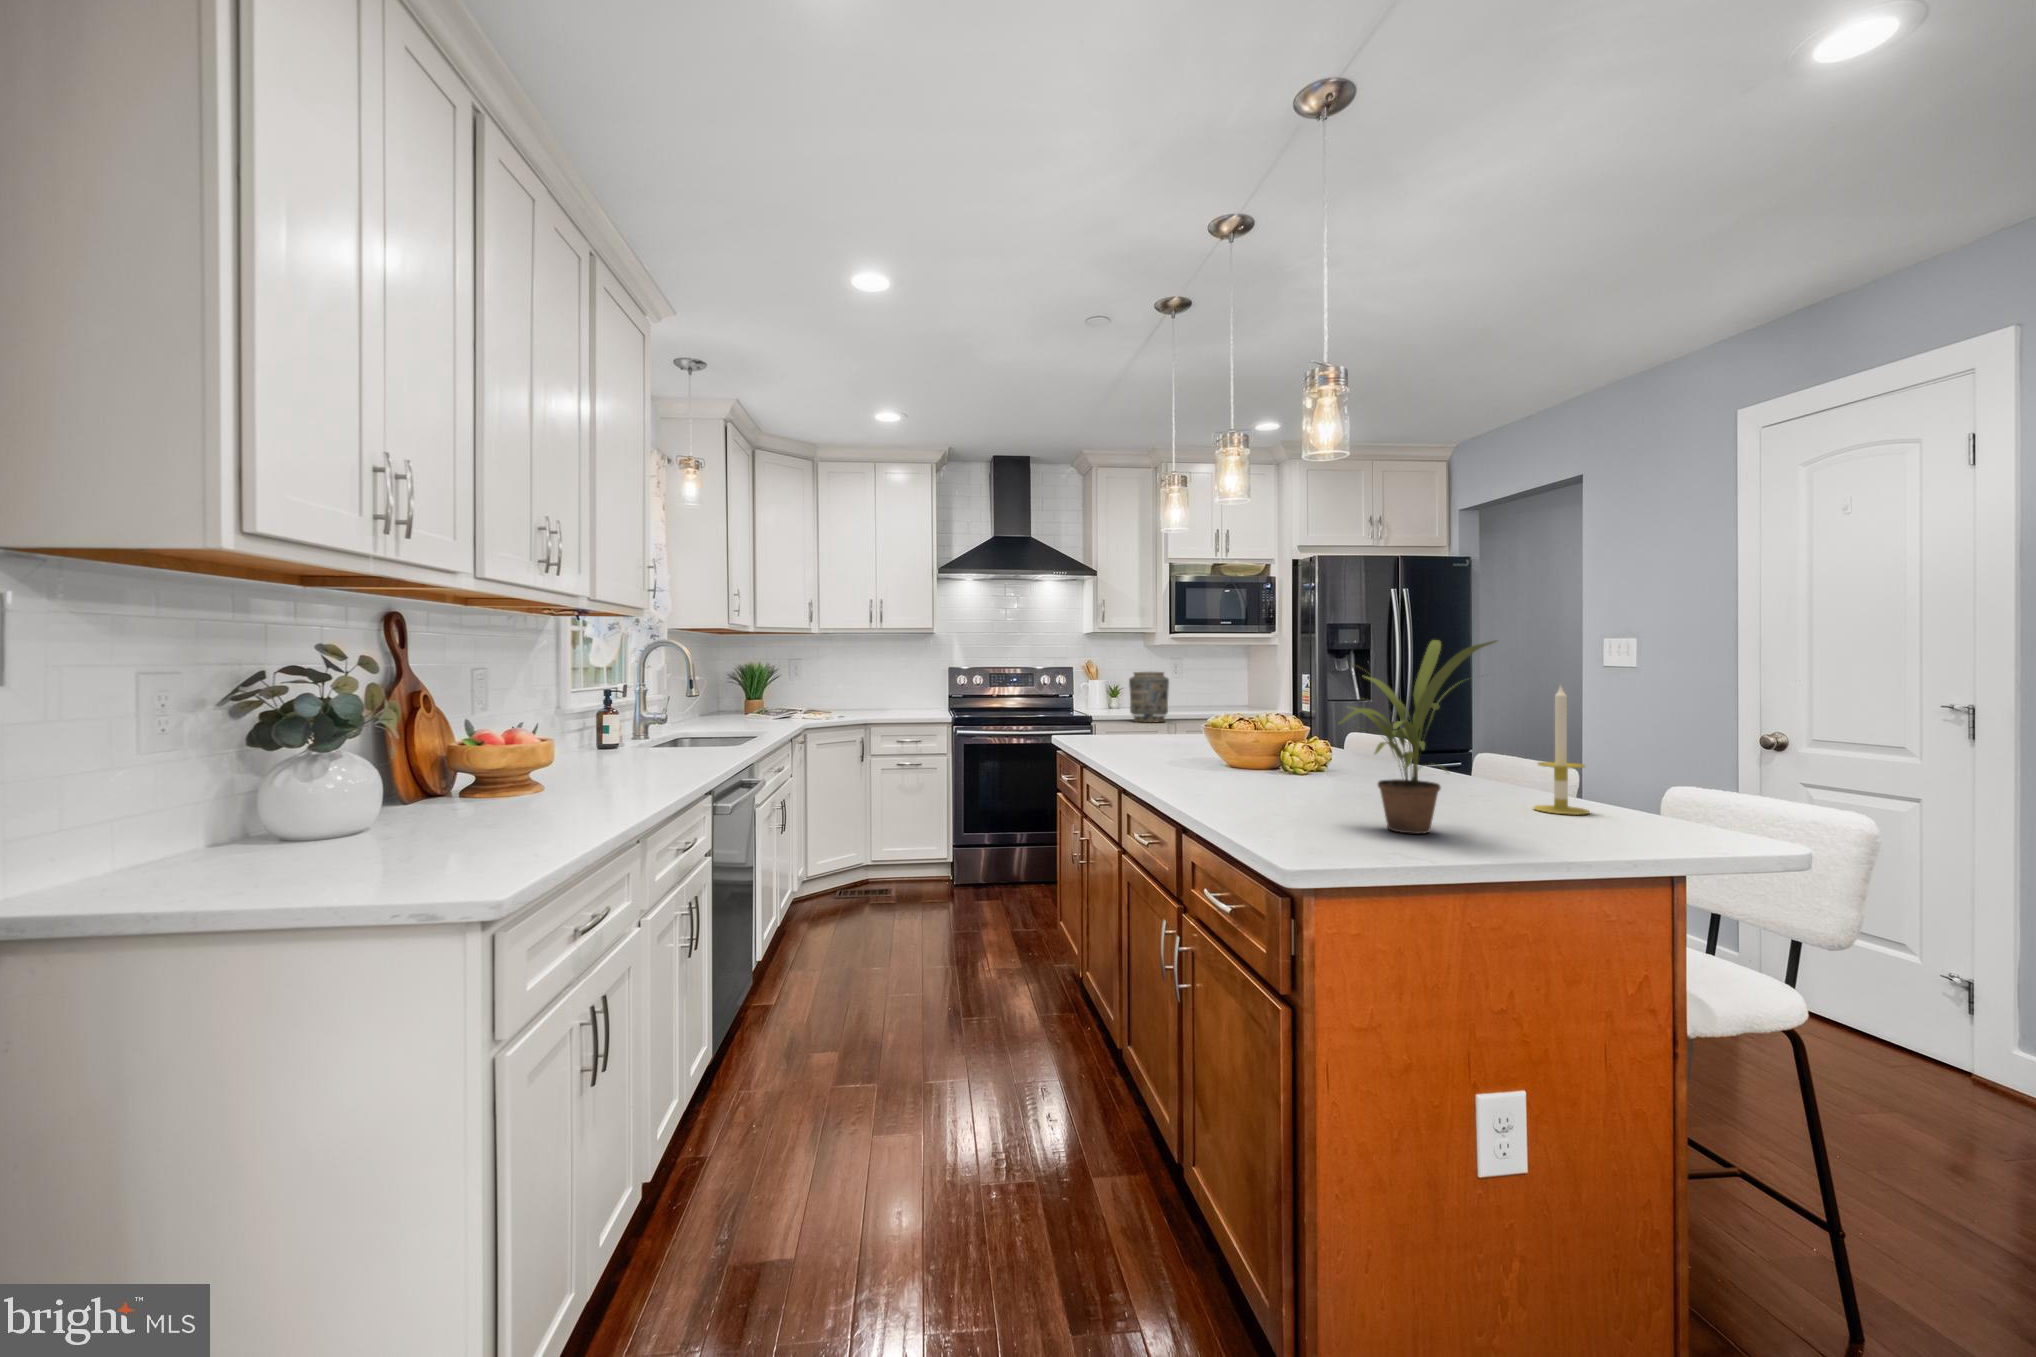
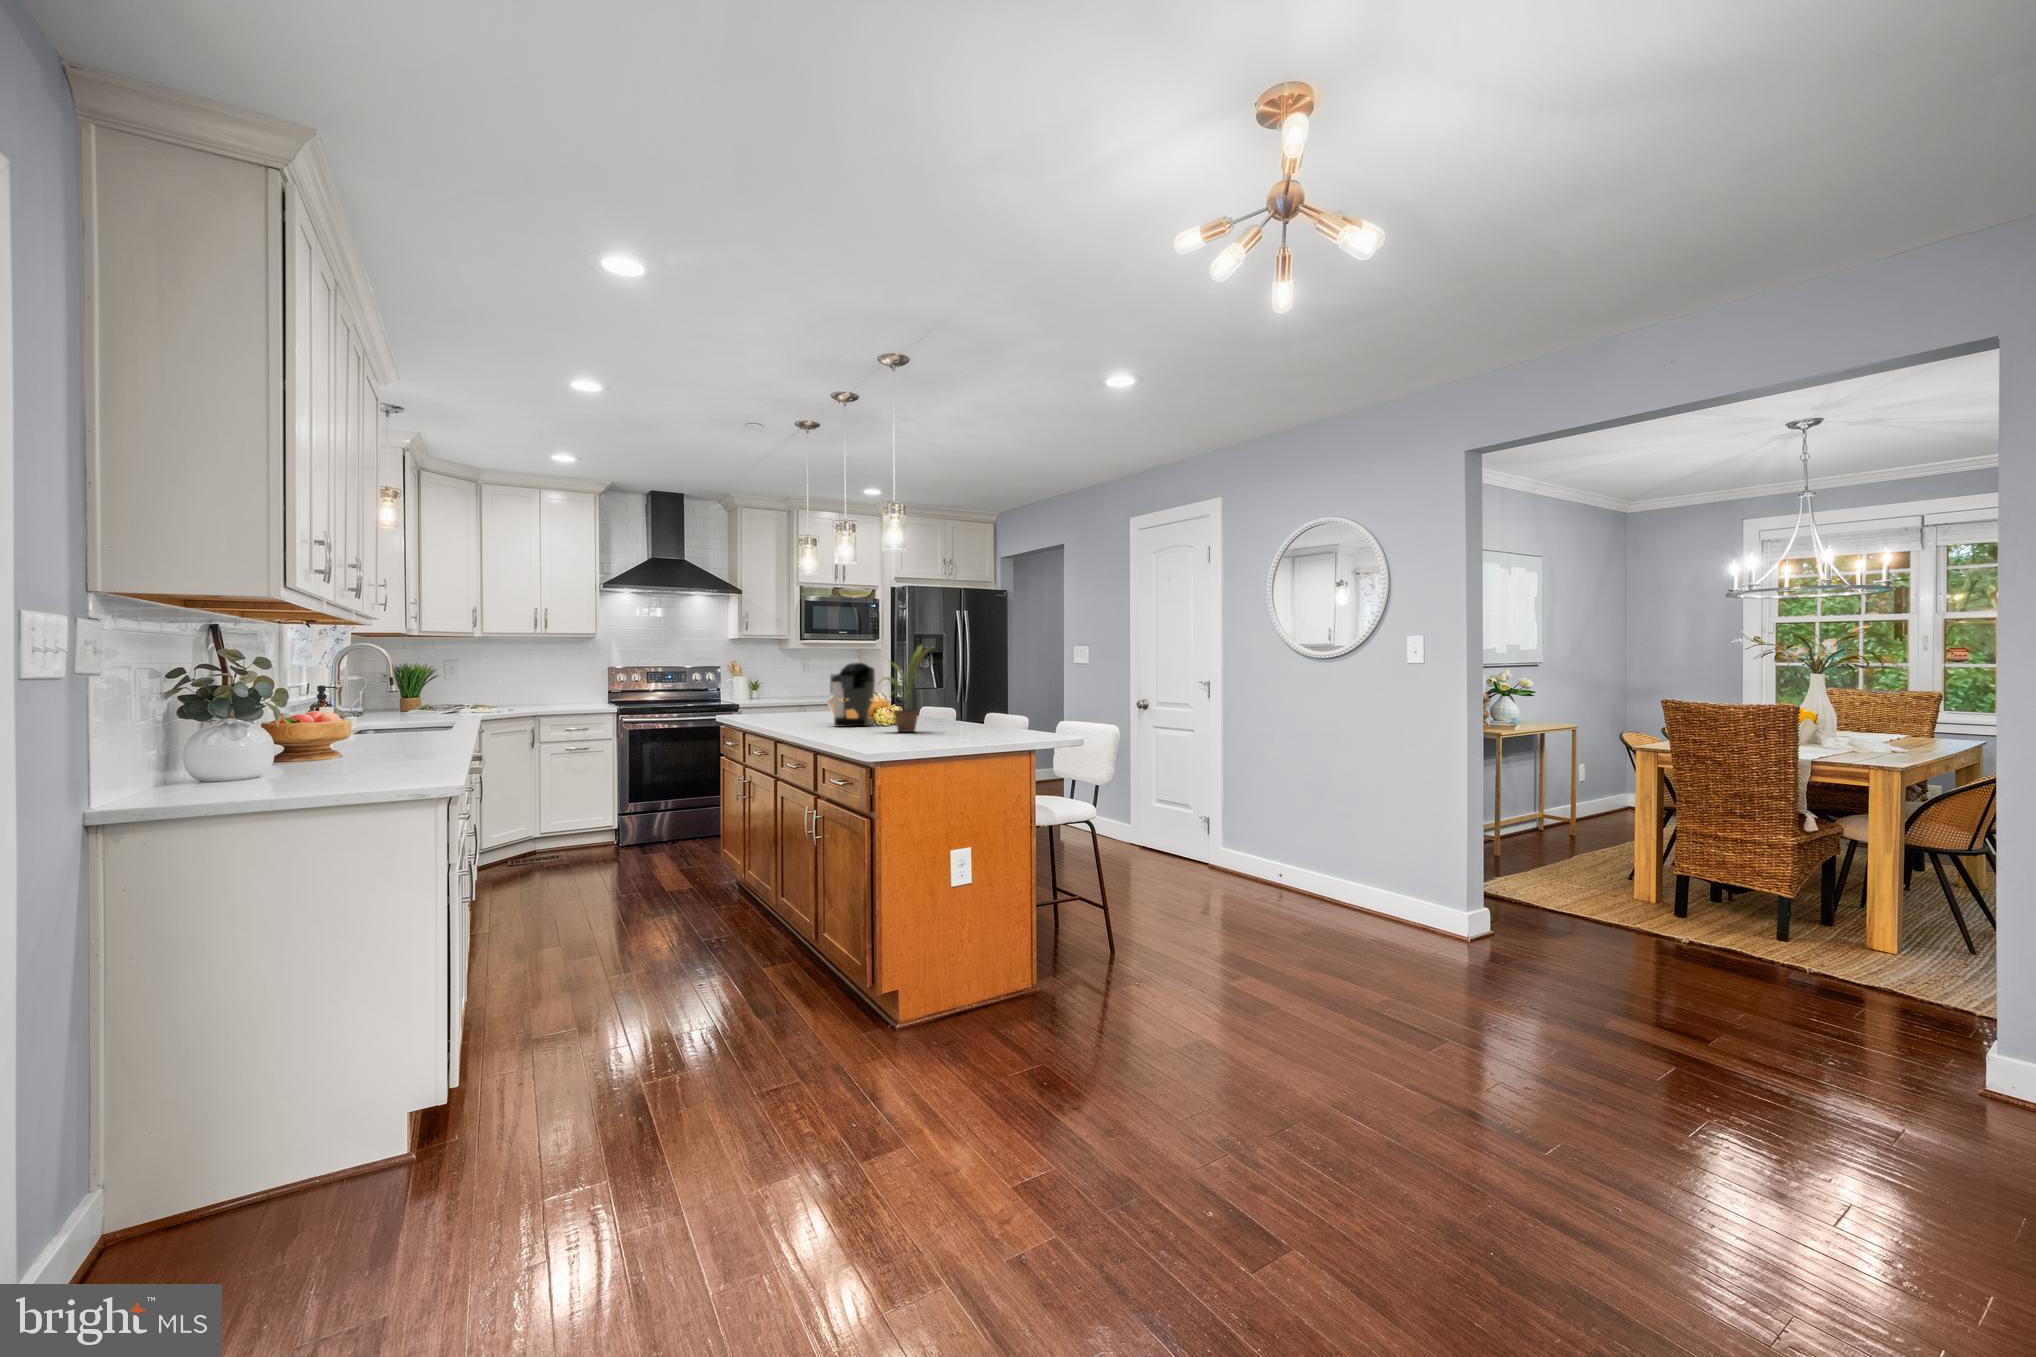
coffee maker: none [1225,671,1311,790] -> present [830,662,875,727]
vase: present [1129,672,1169,723] -> none [768,670,800,710]
candle: present [1534,686,1589,815] -> none [974,666,996,727]

